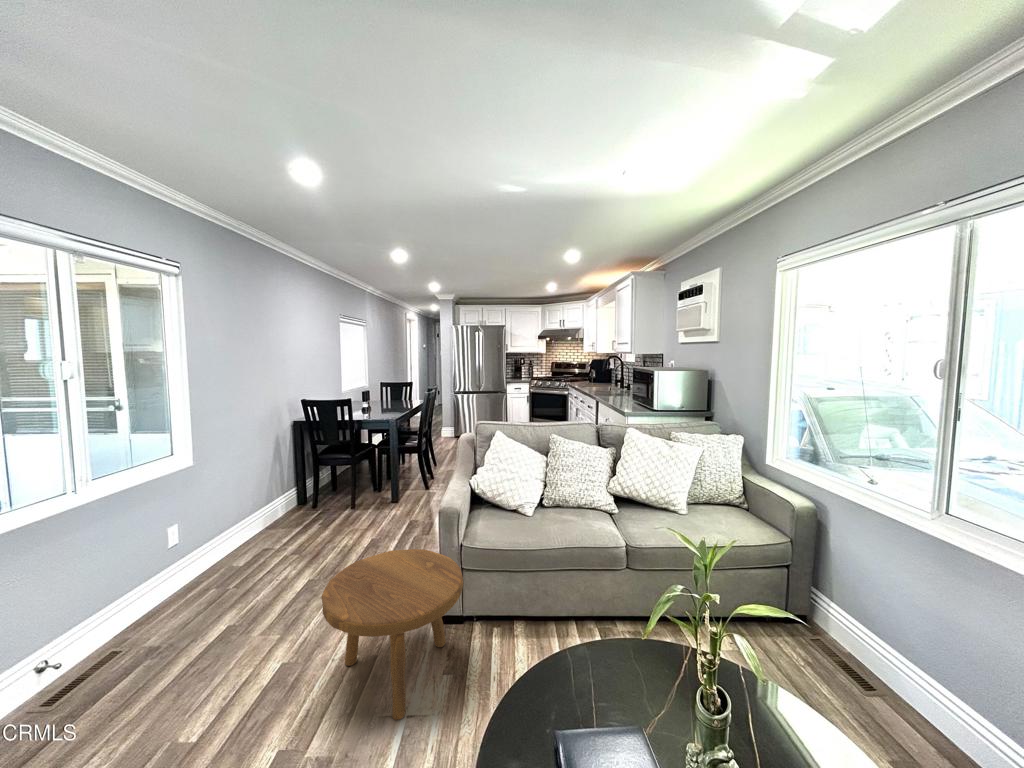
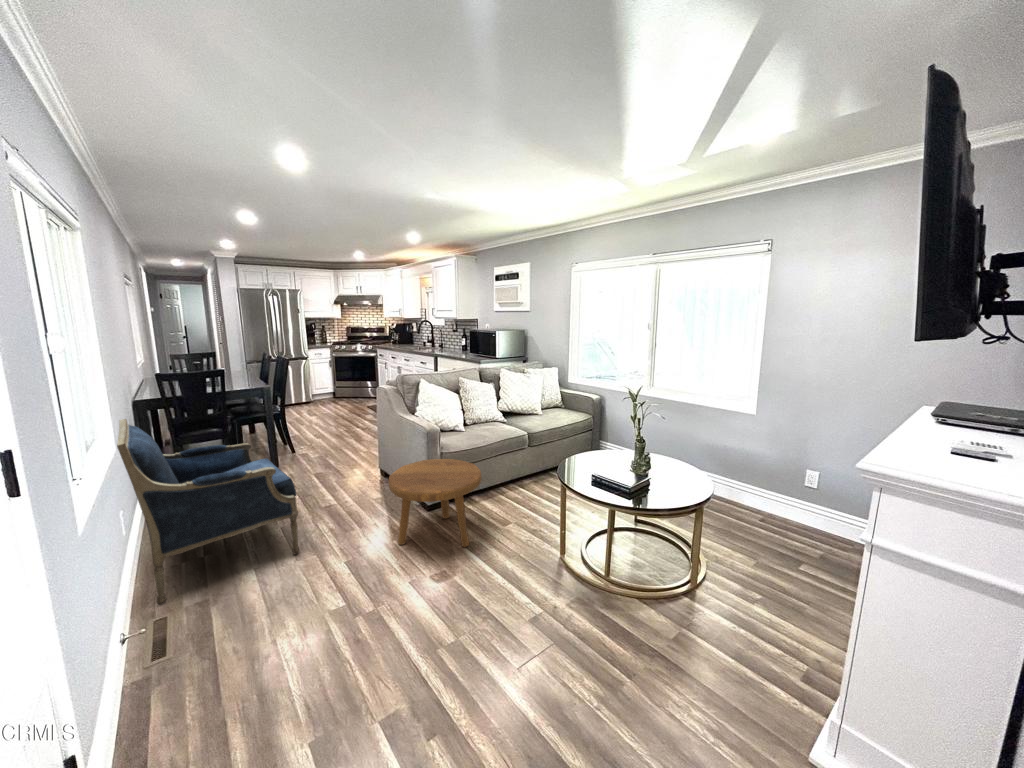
armchair: none [118,441,320,629] -> present [117,419,299,605]

